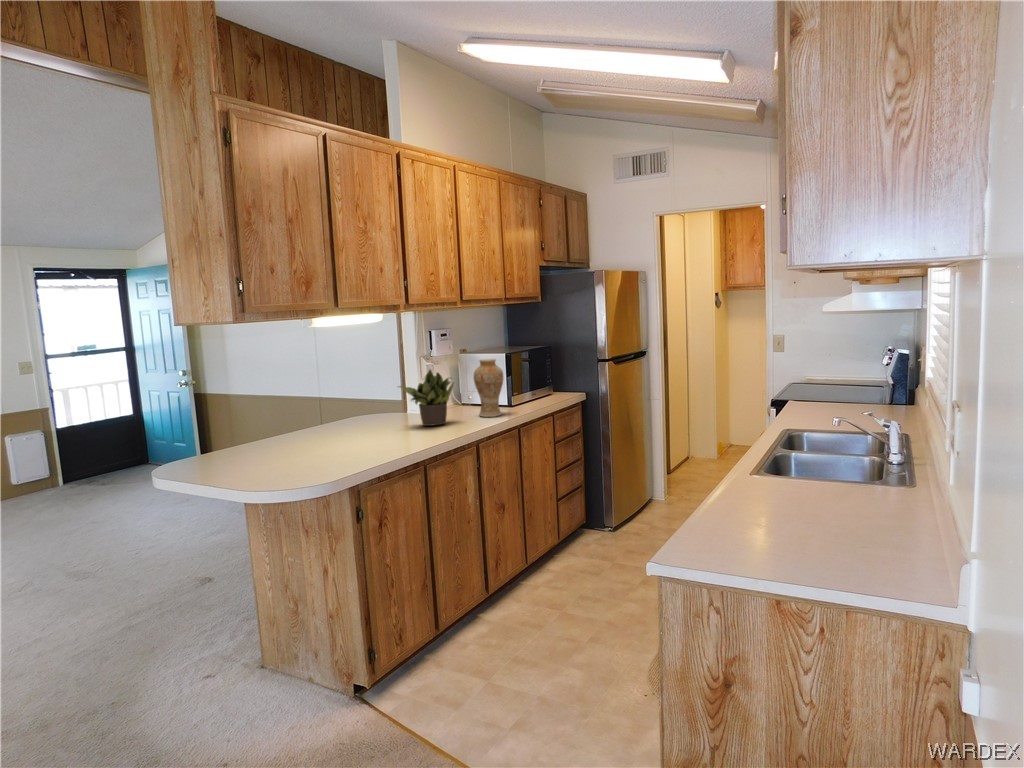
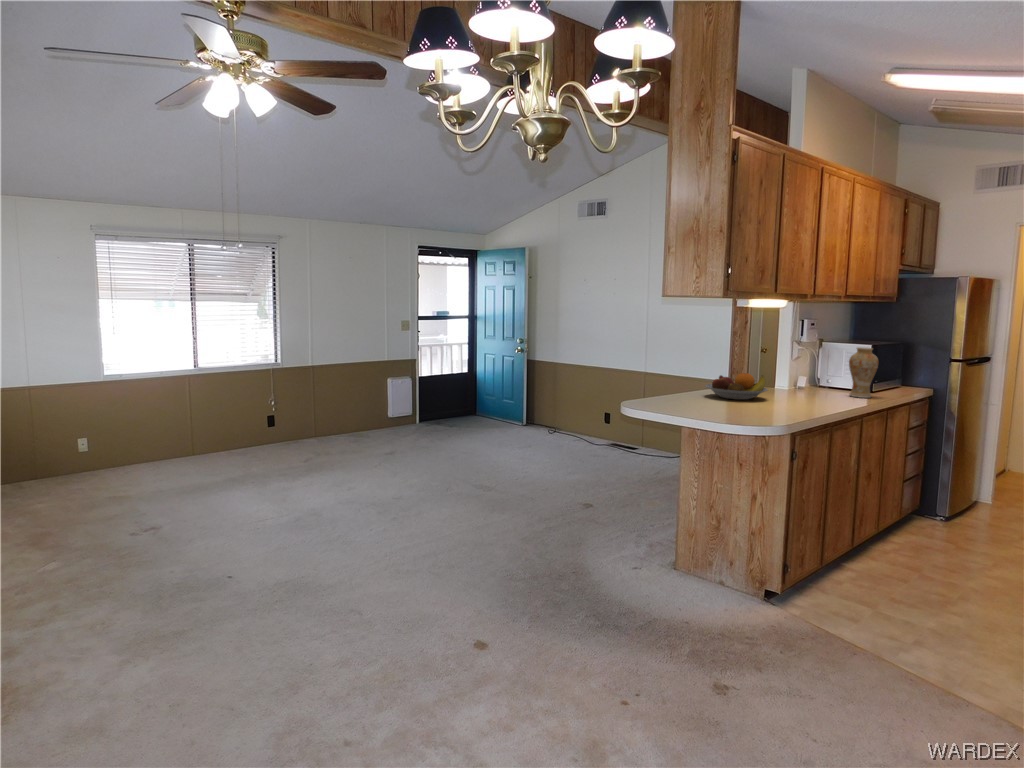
potted plant: present [399,370,454,426] -> none [790,350,840,398]
fruit bowl: none [294,406,370,441] -> present [706,373,768,400]

